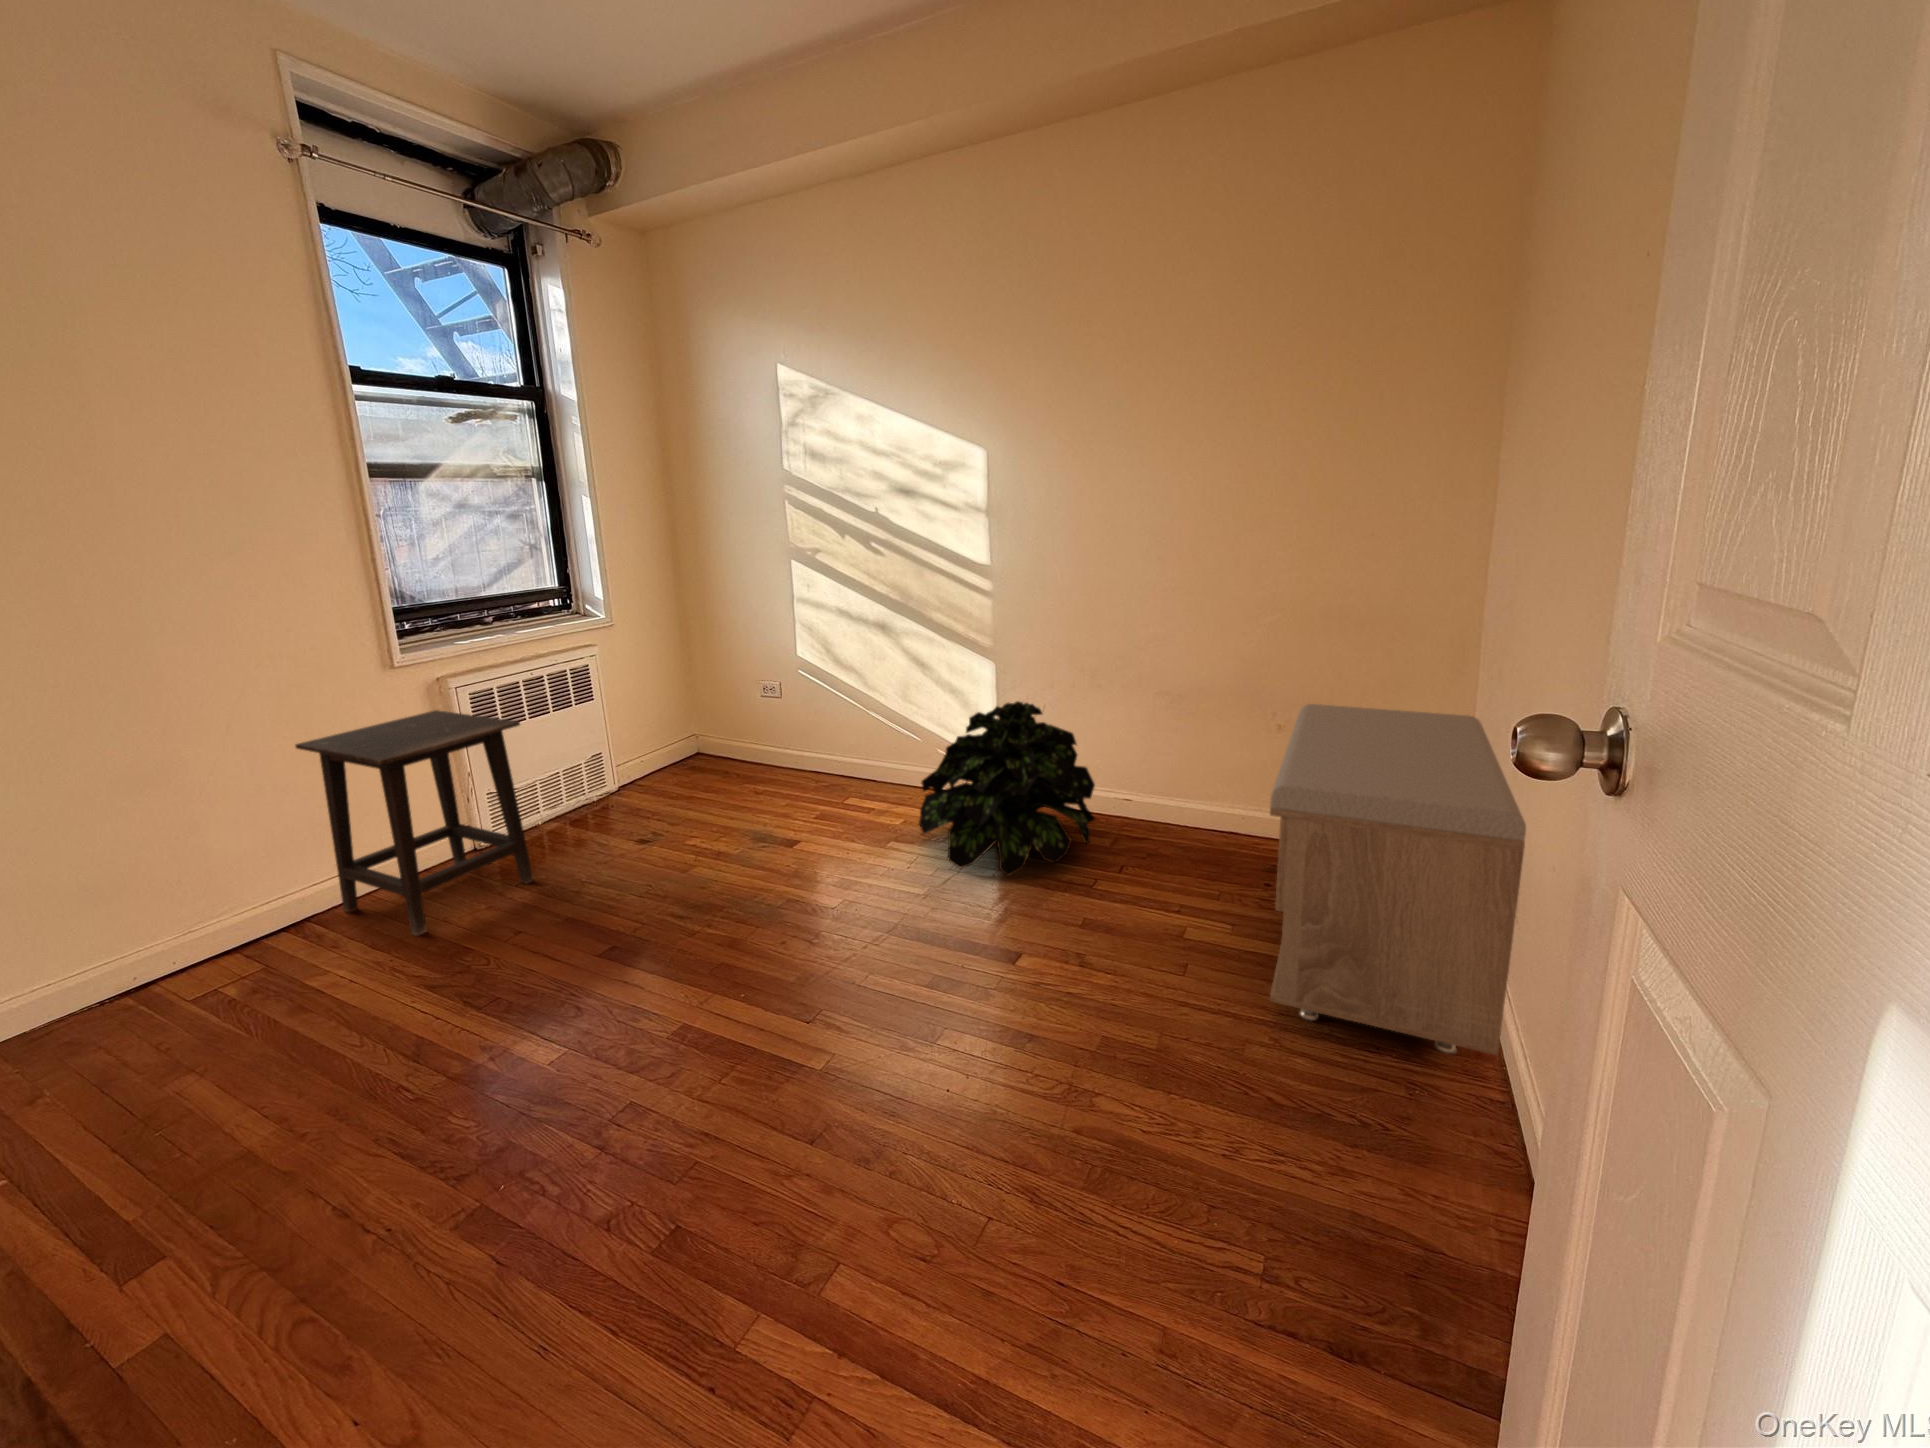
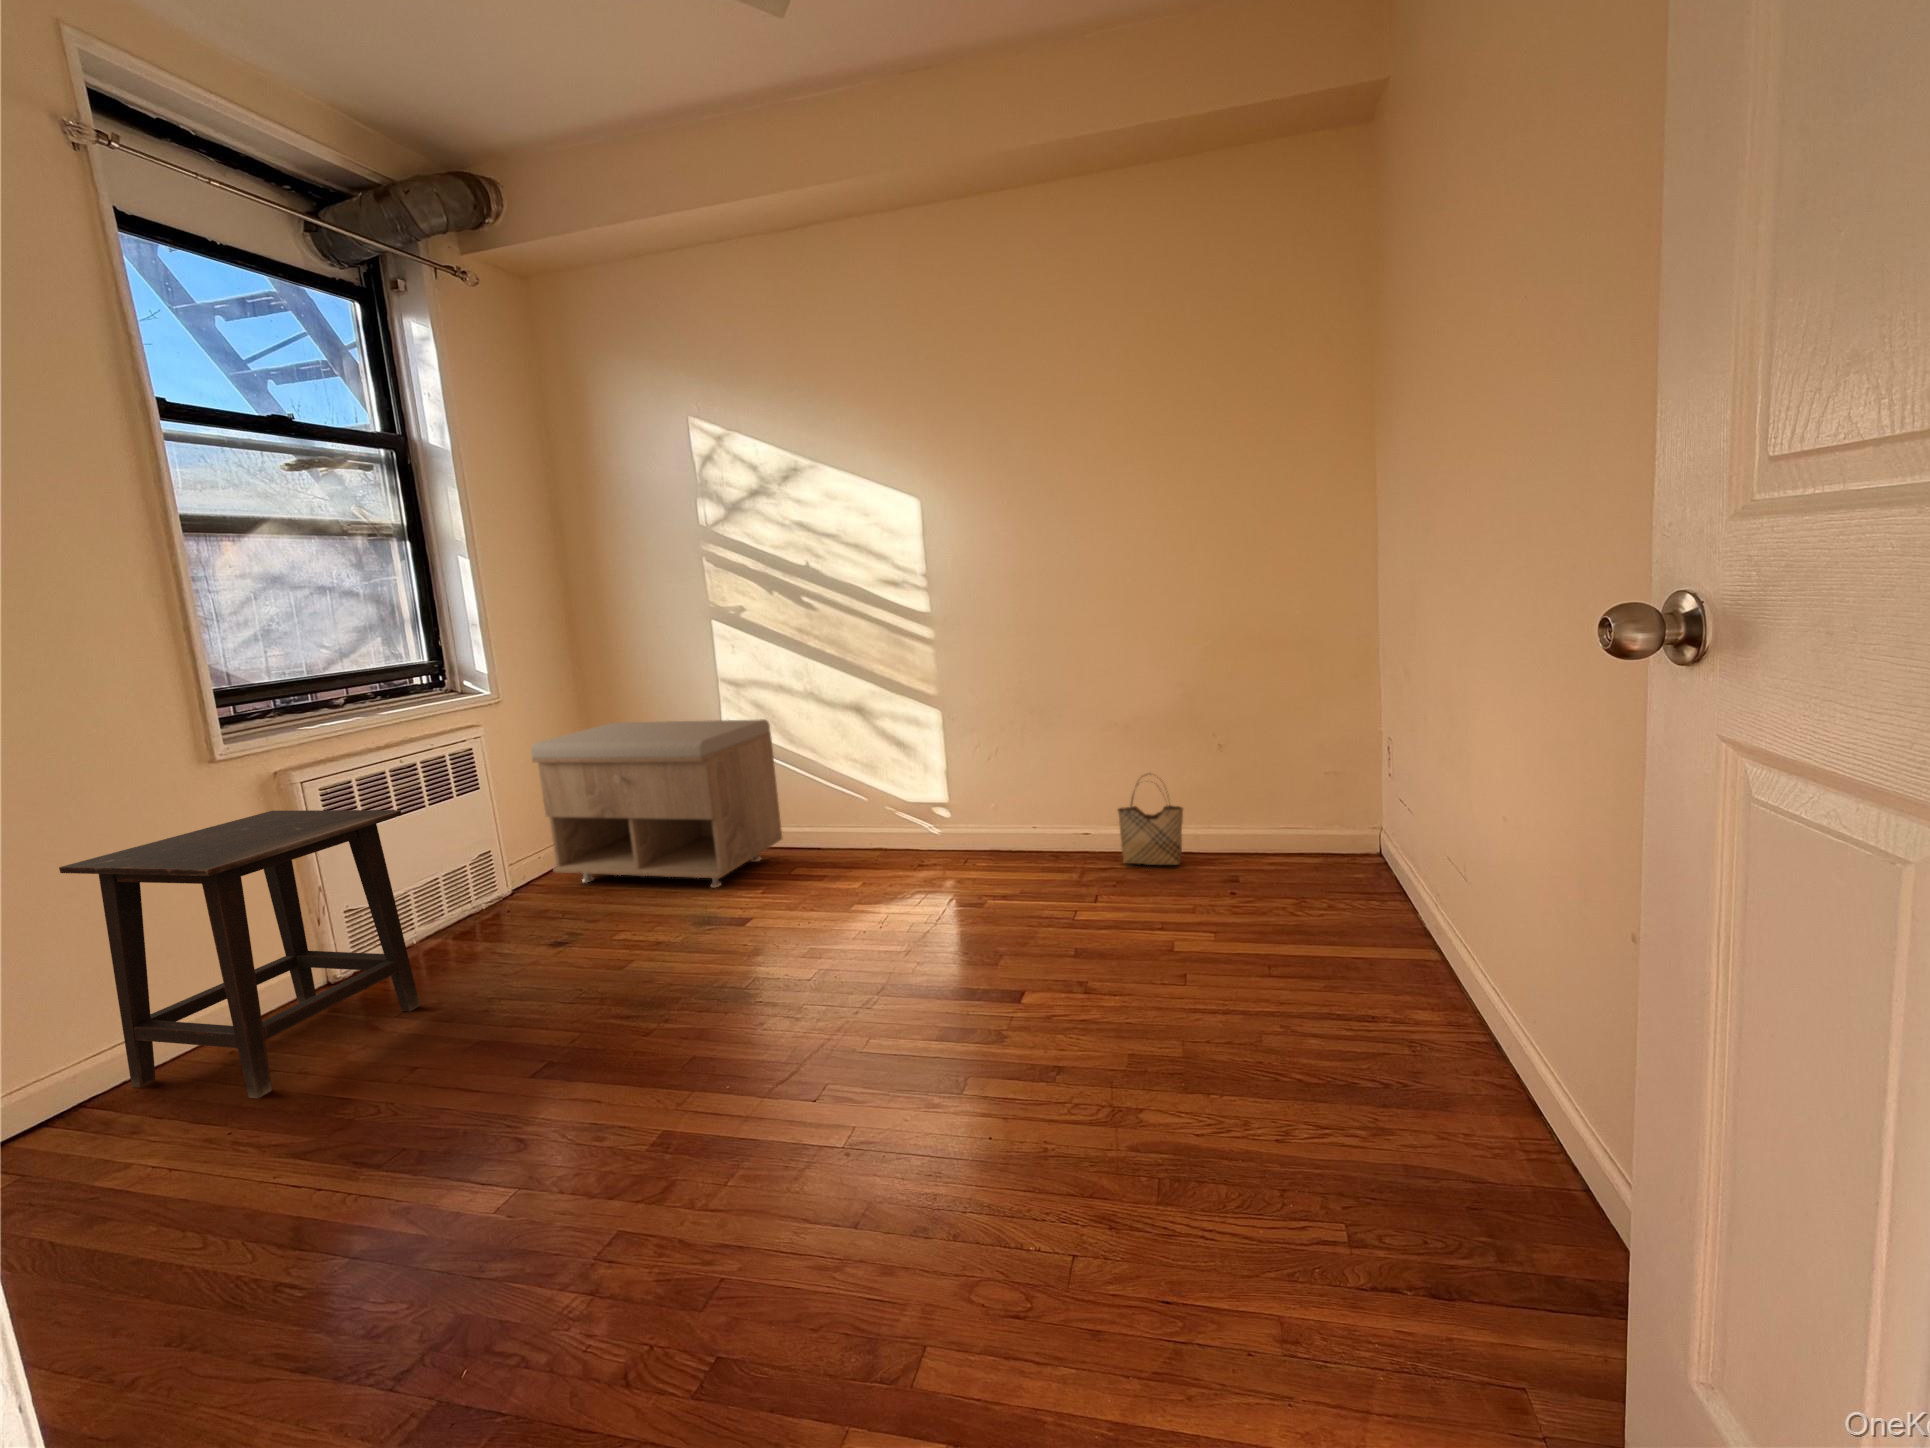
potted plant: present [919,701,1095,876] -> none [882,742,1062,918]
storage bench: present [1270,704,1526,1055] -> present [531,719,782,888]
woven basket: none [1160,749,1233,848] -> present [1118,777,1183,865]

